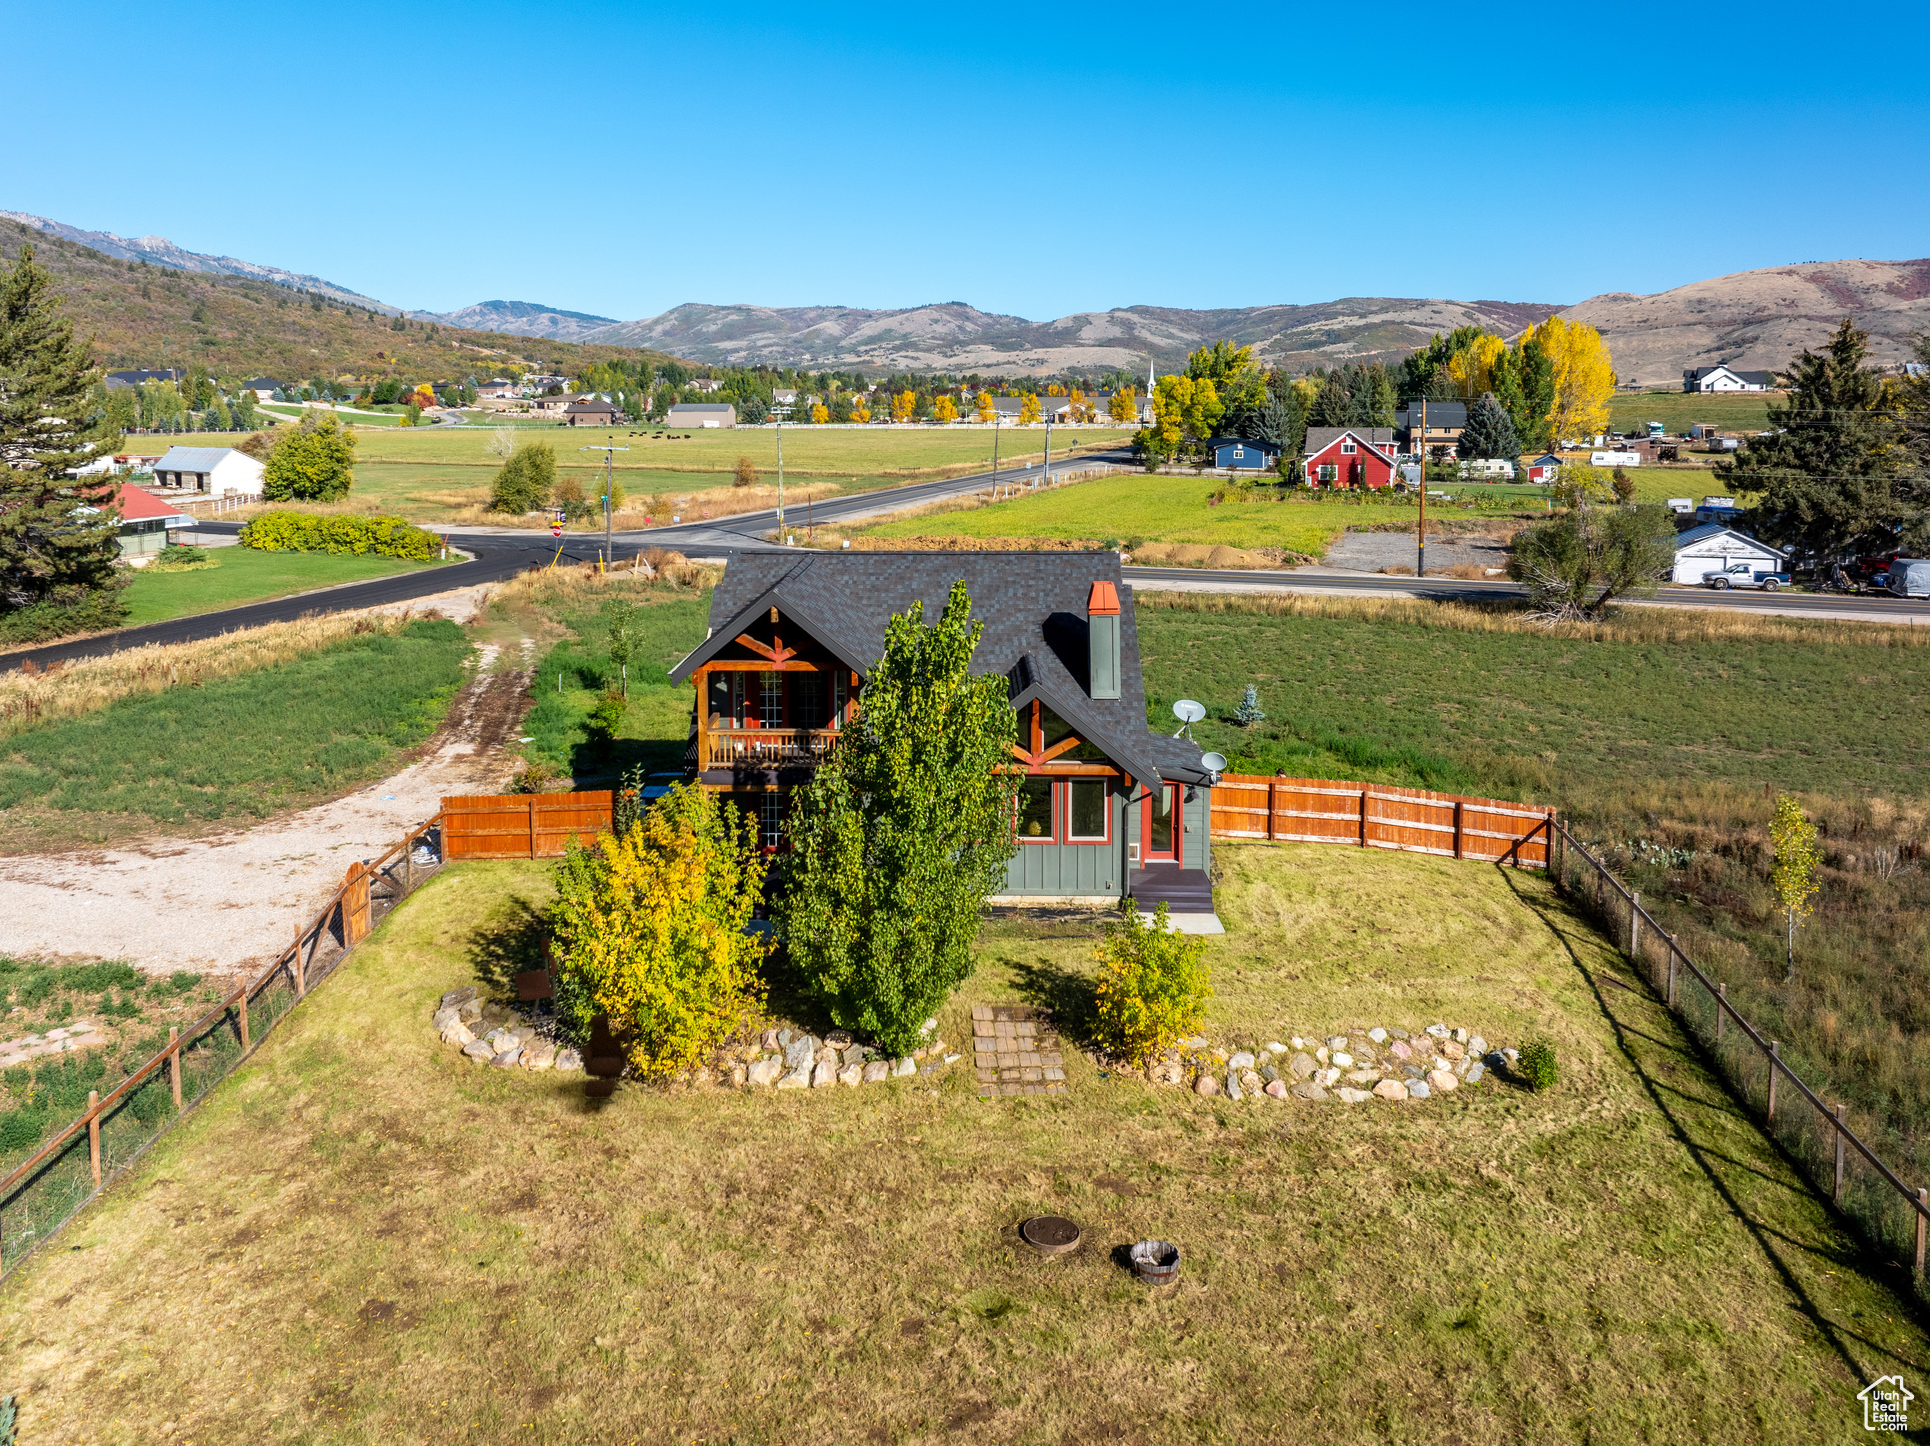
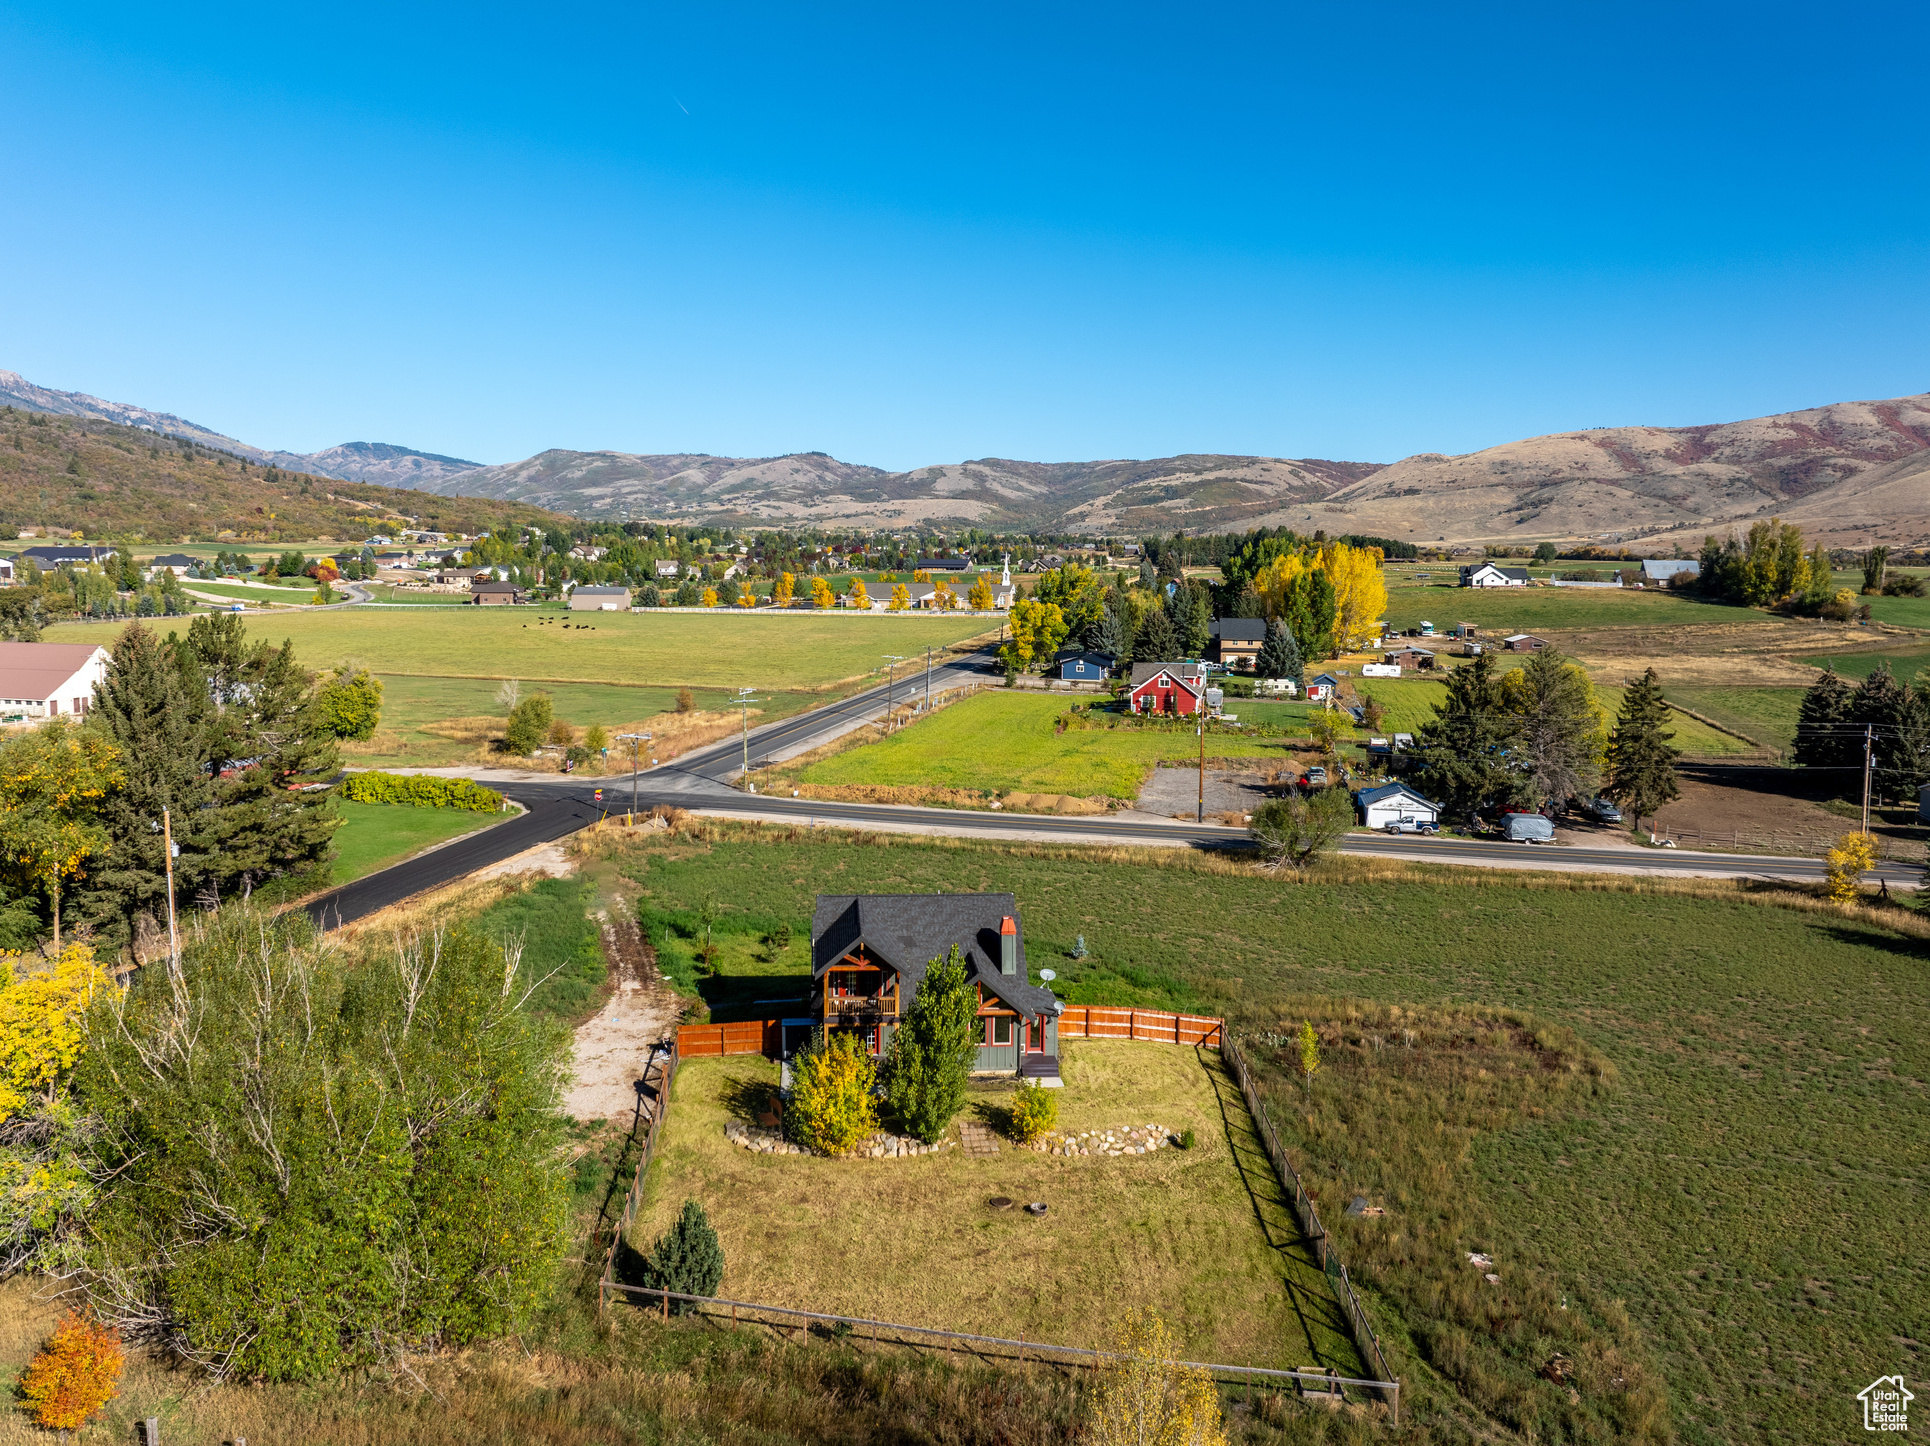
lounge chair: present [580,1014,634,1107] -> none [805,1129,827,1169]

